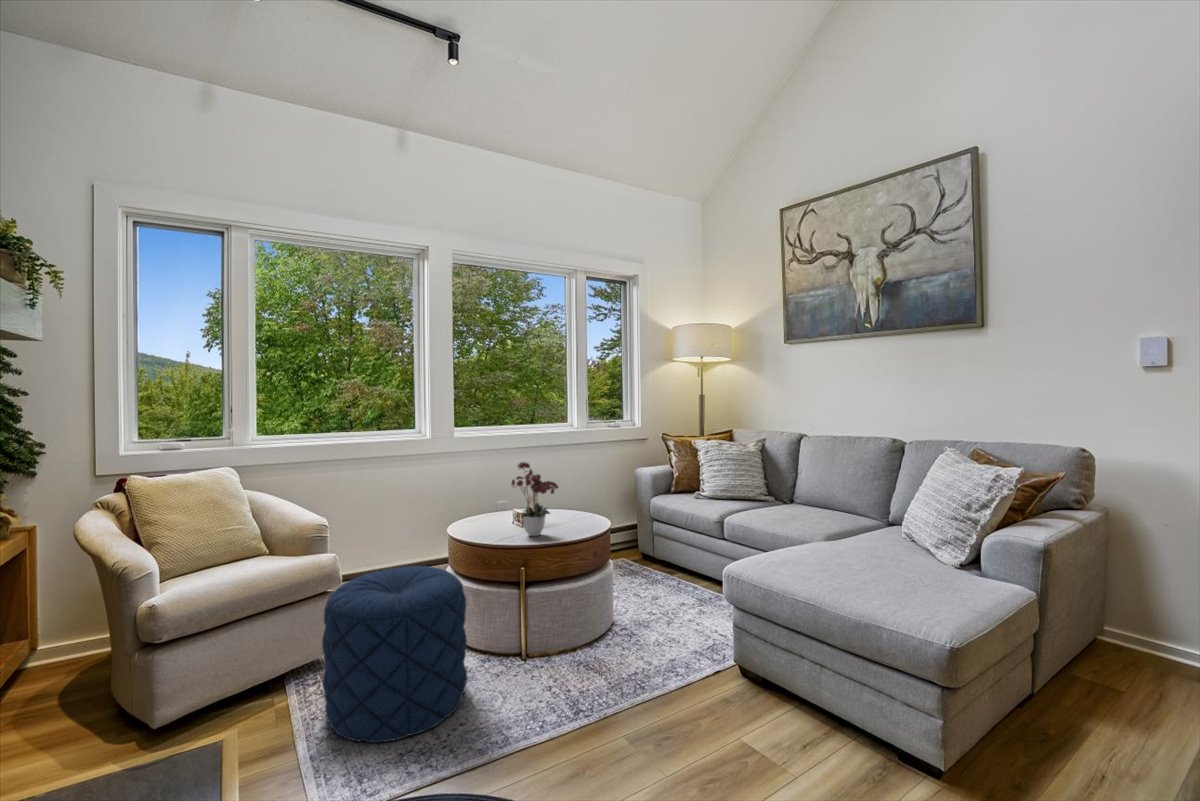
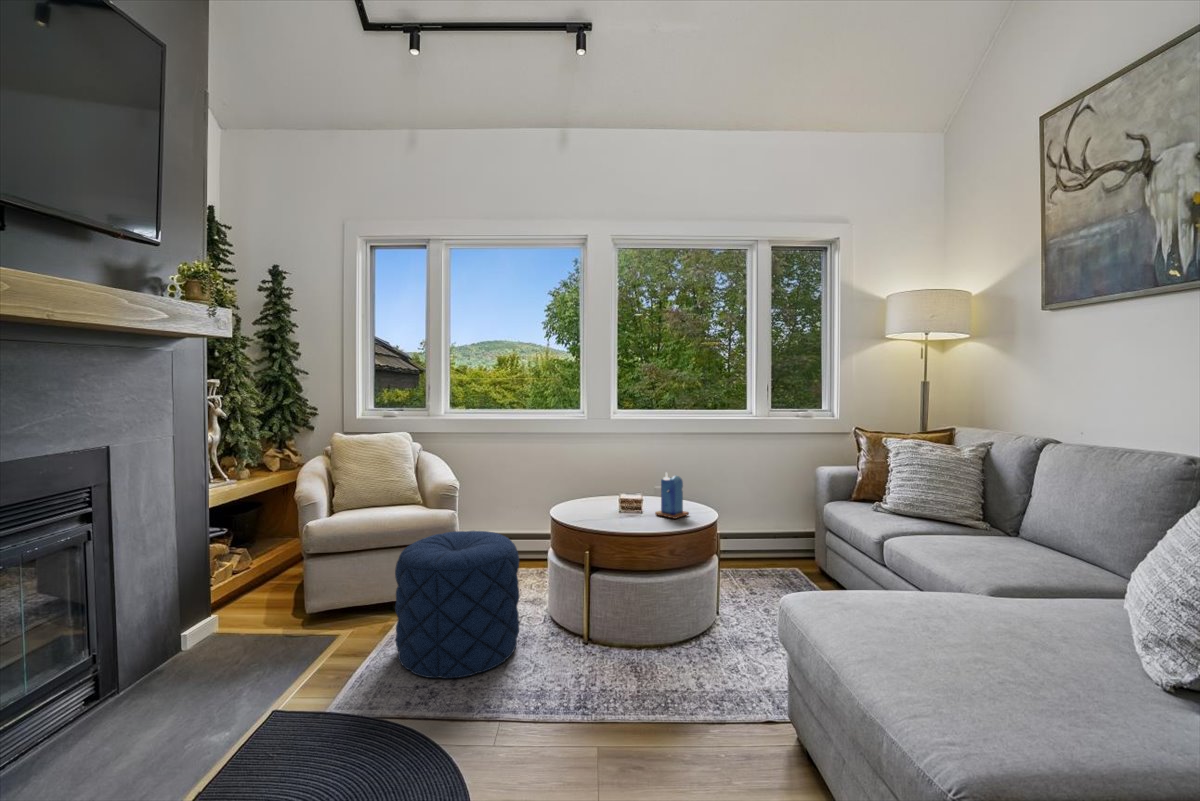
flower arrangement: present [511,462,559,536] -> none [588,442,639,523]
candle: none [561,482,589,524] -> present [655,473,689,519]

